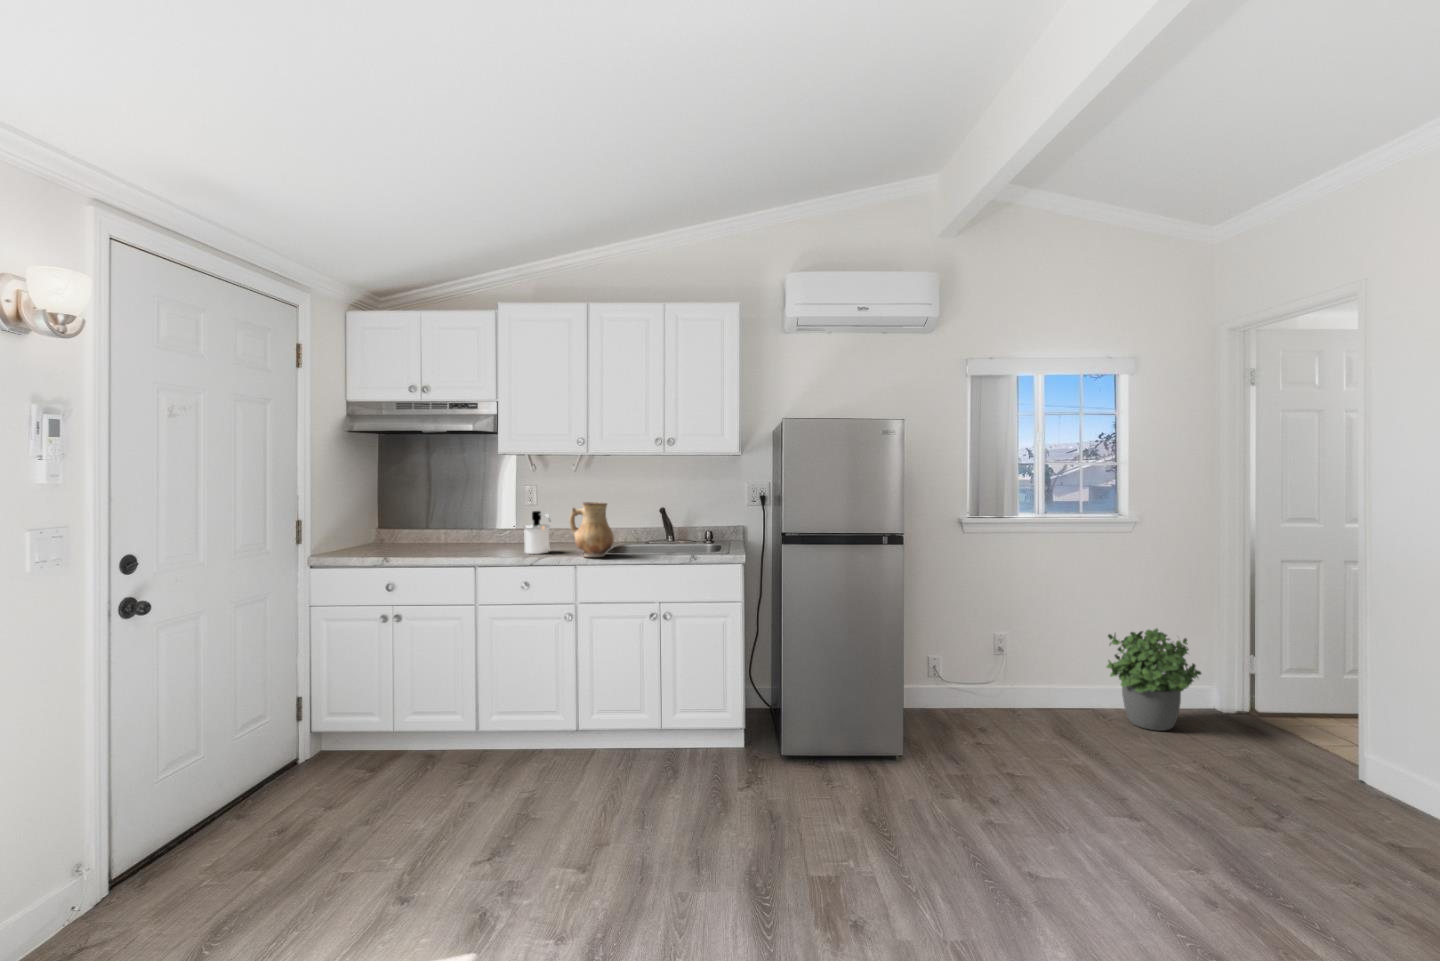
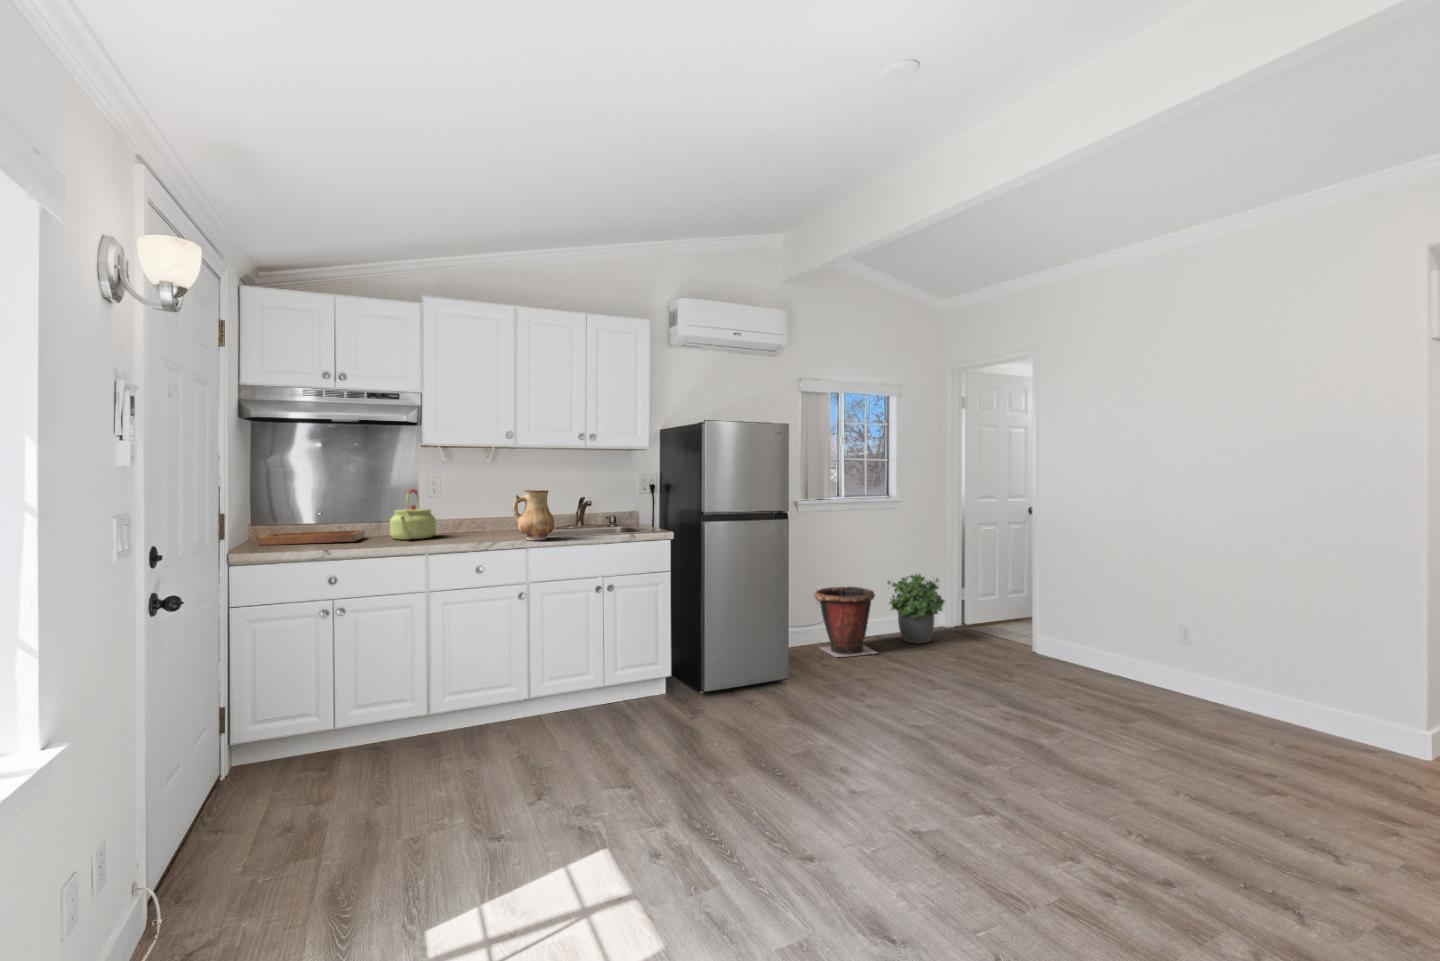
kettle: none [474,498,519,549] -> present [390,489,436,540]
soap dispenser: present [524,511,551,554] -> none [457,500,492,541]
tray: none [366,519,461,549] -> present [258,513,365,545]
waste bin: none [983,635,1073,735] -> present [814,587,877,657]

